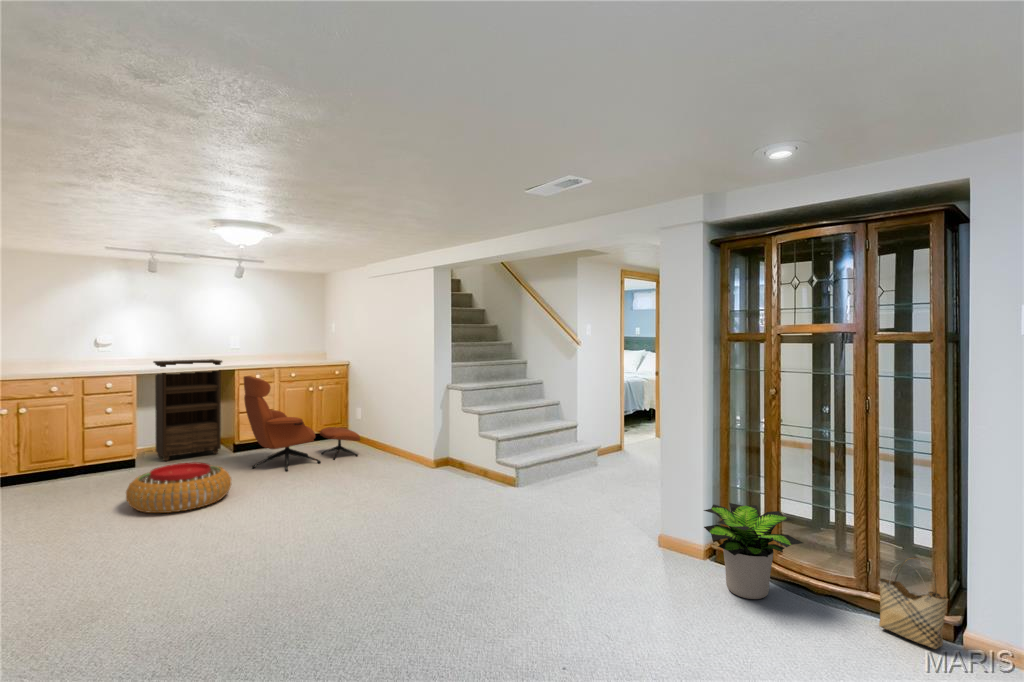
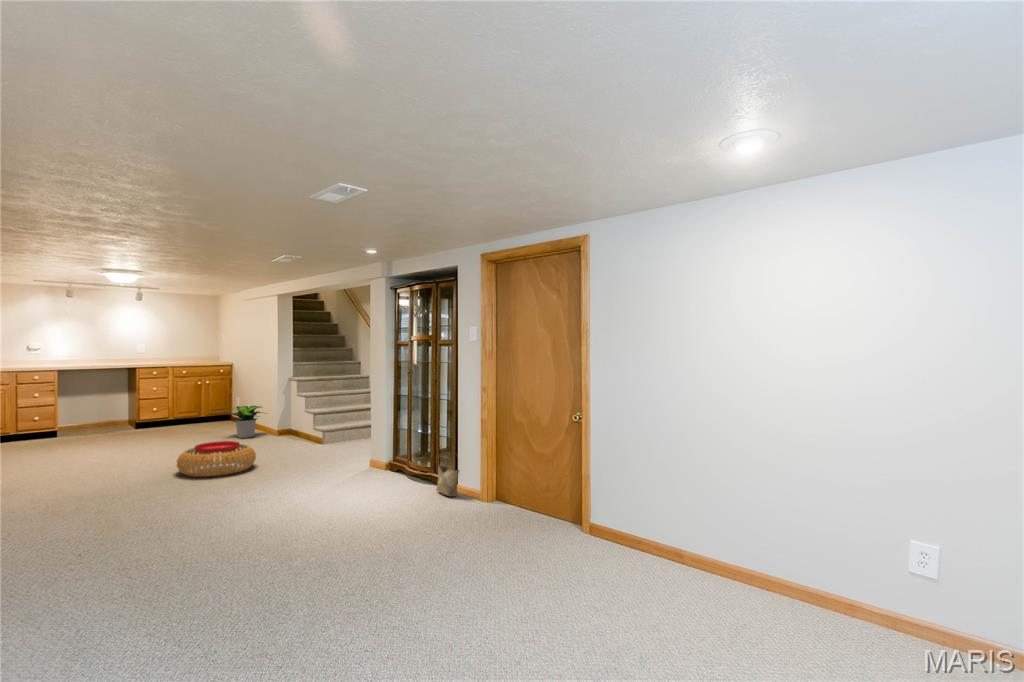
bookshelf: present [153,359,222,461] -> none [74,361,127,435]
lounge chair: present [244,376,360,471] -> none [138,371,231,438]
pouf: present [126,462,231,513] -> present [177,441,256,477]
potted plant: present [704,503,803,599] -> present [229,406,264,438]

